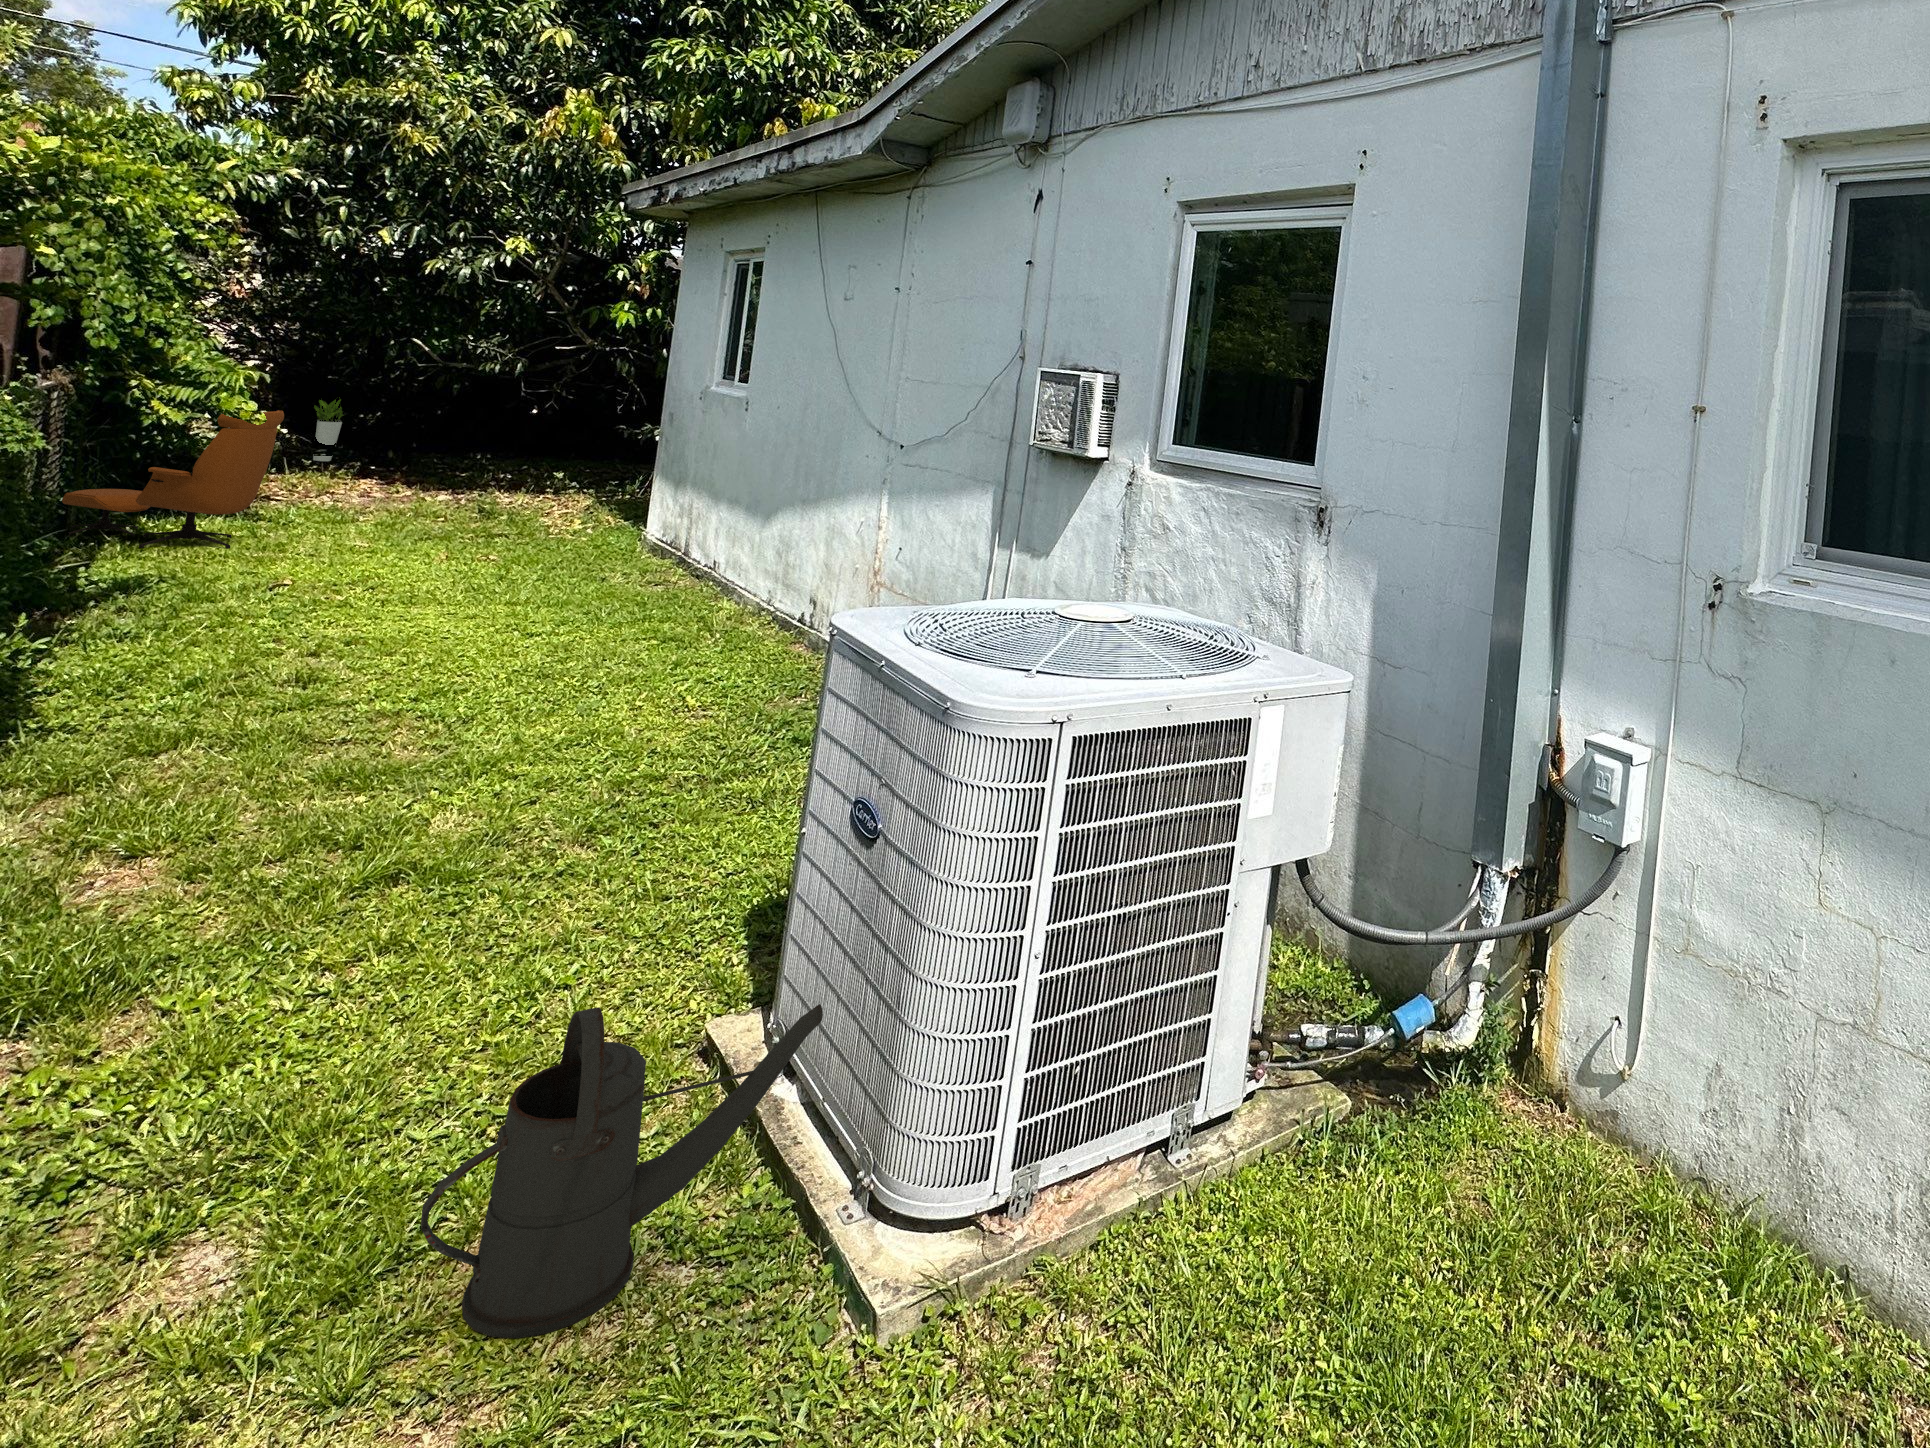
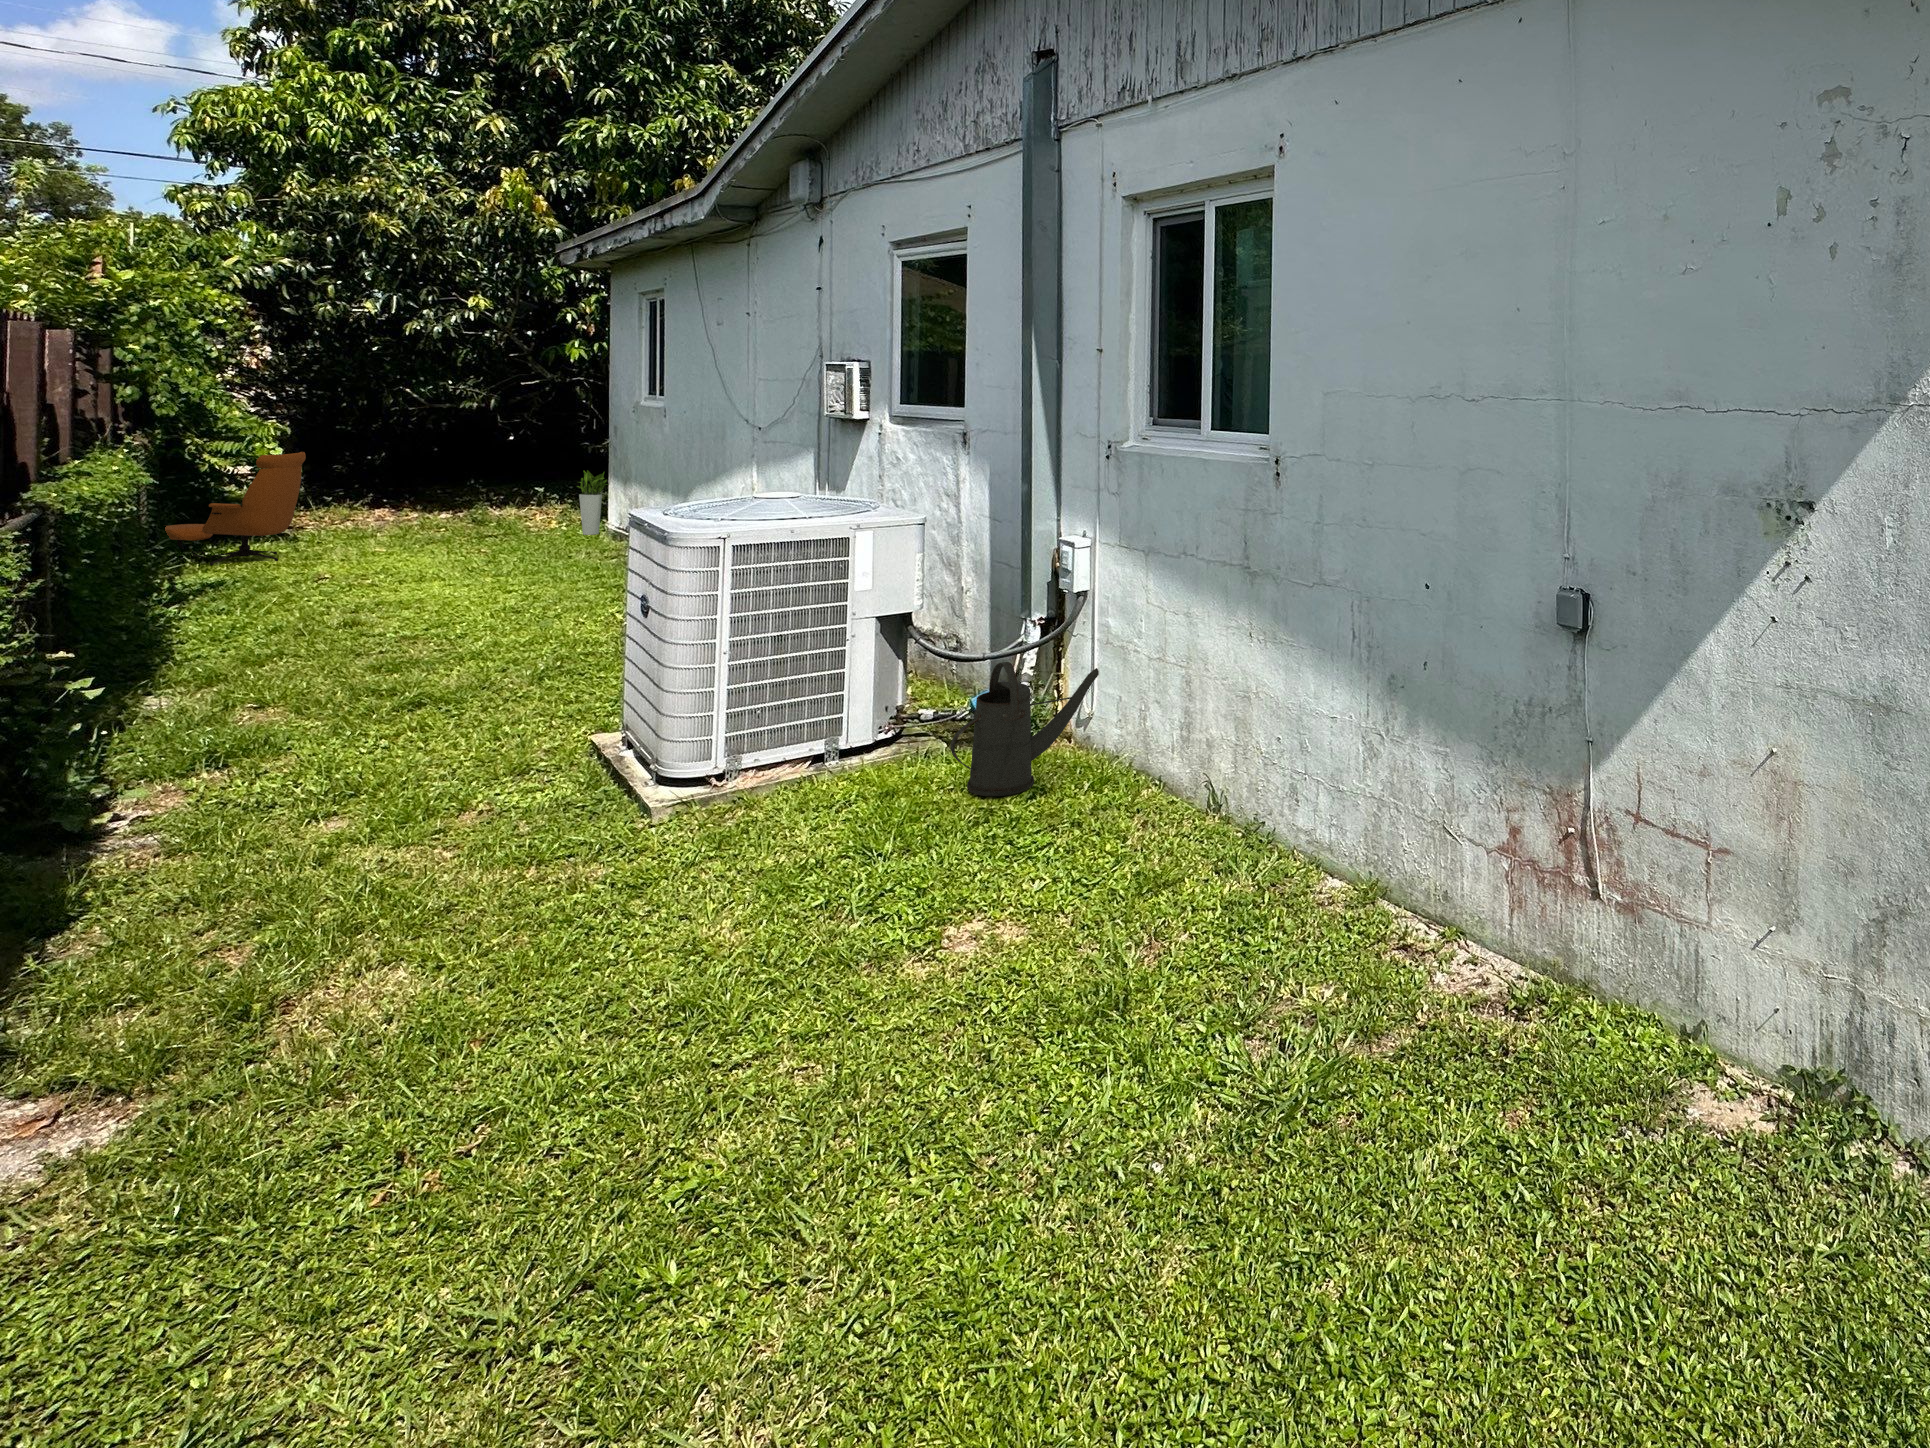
planter: present [313,399,344,461] -> present [577,471,607,535]
watering can: present [421,1004,823,1338] -> present [951,662,1099,796]

